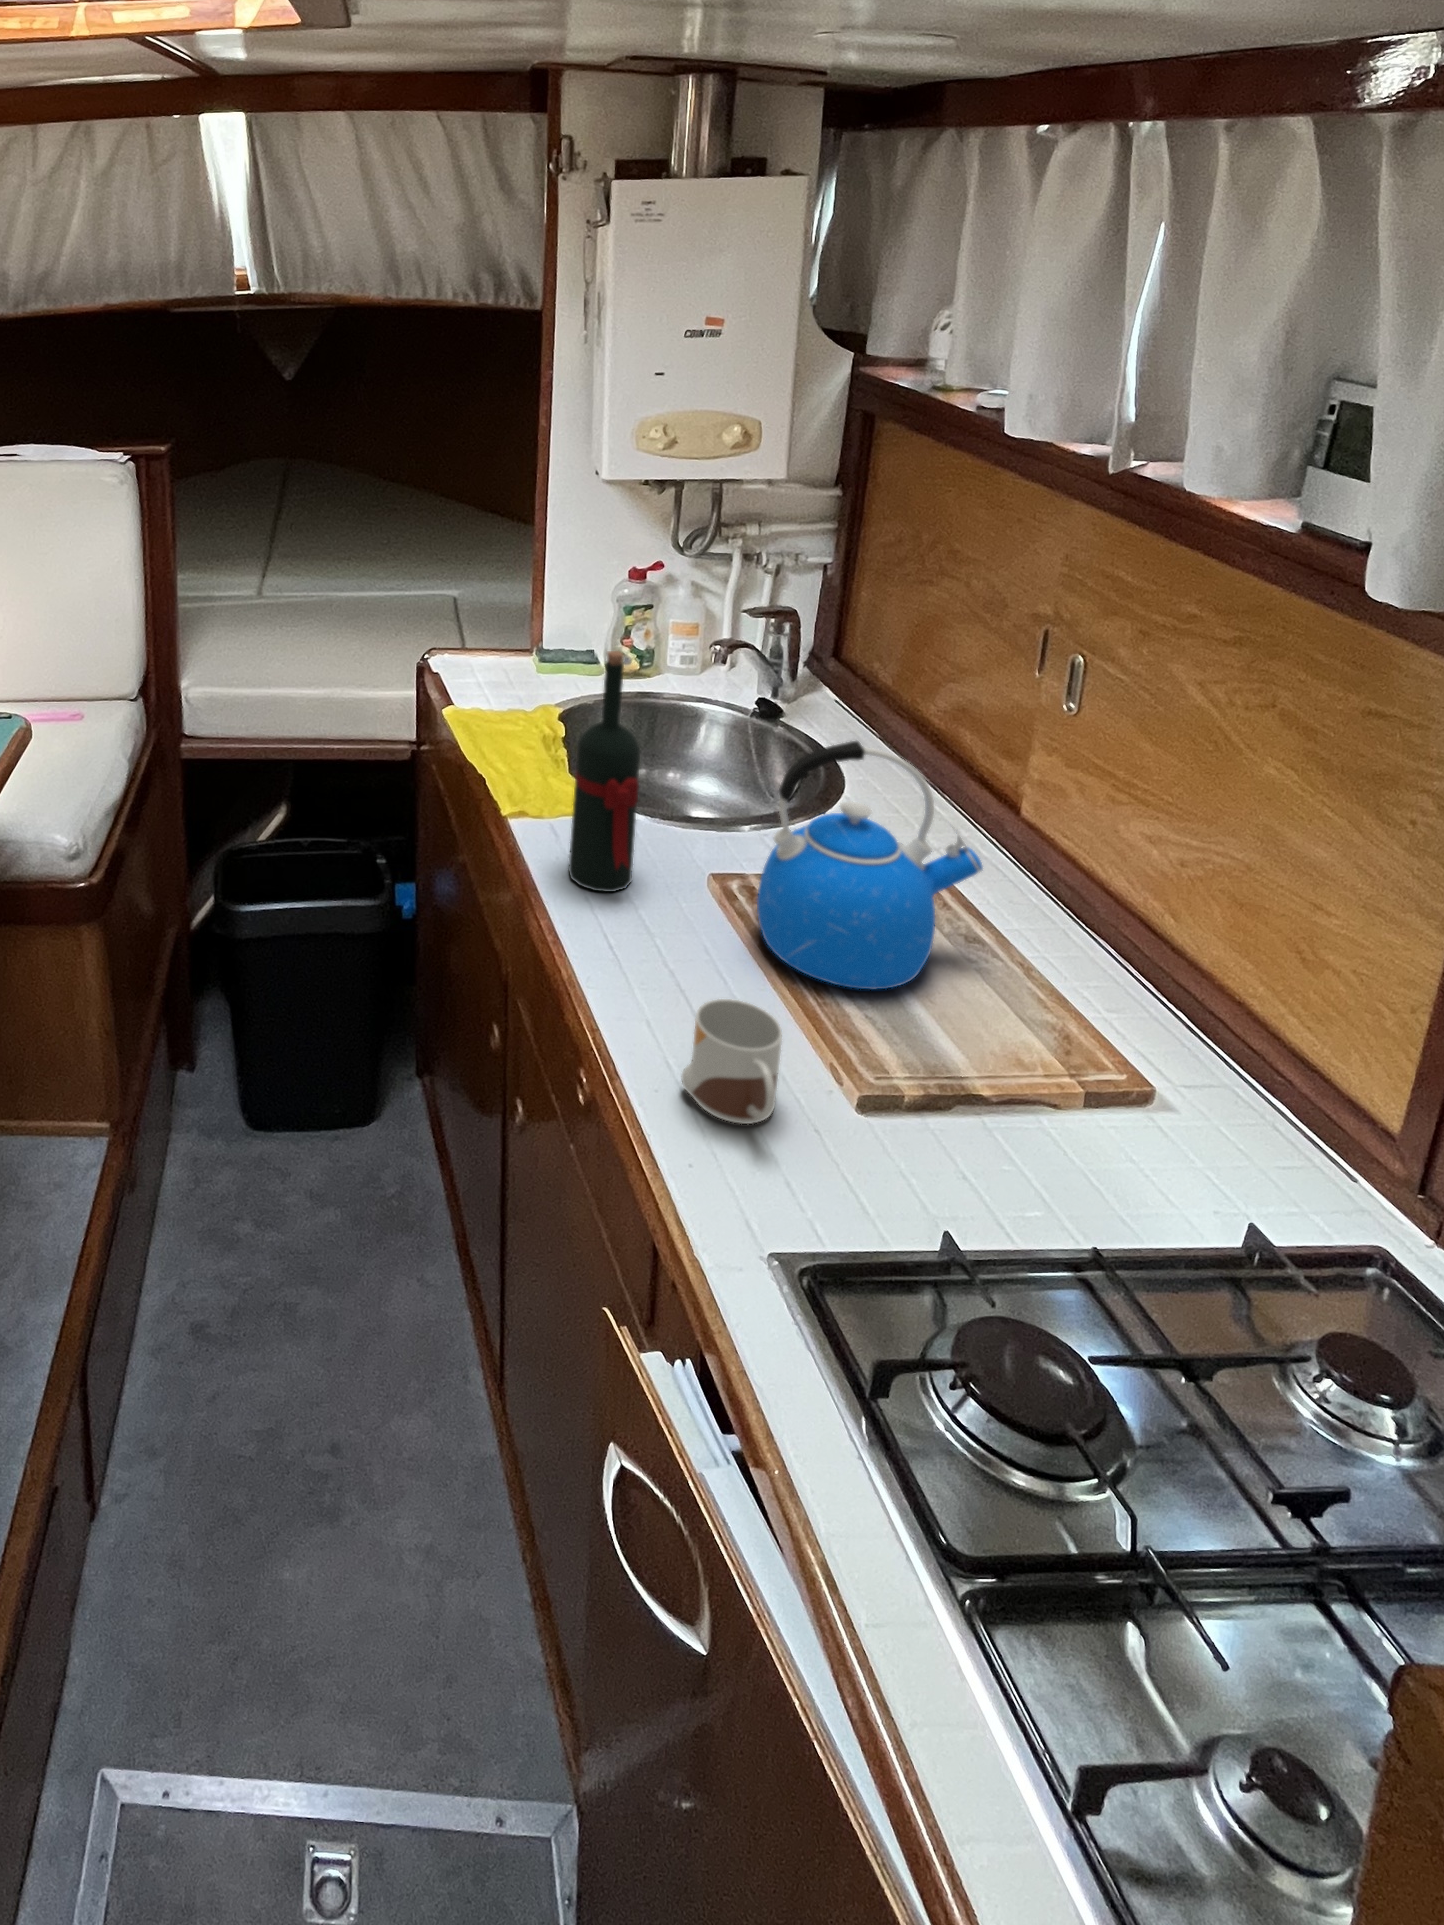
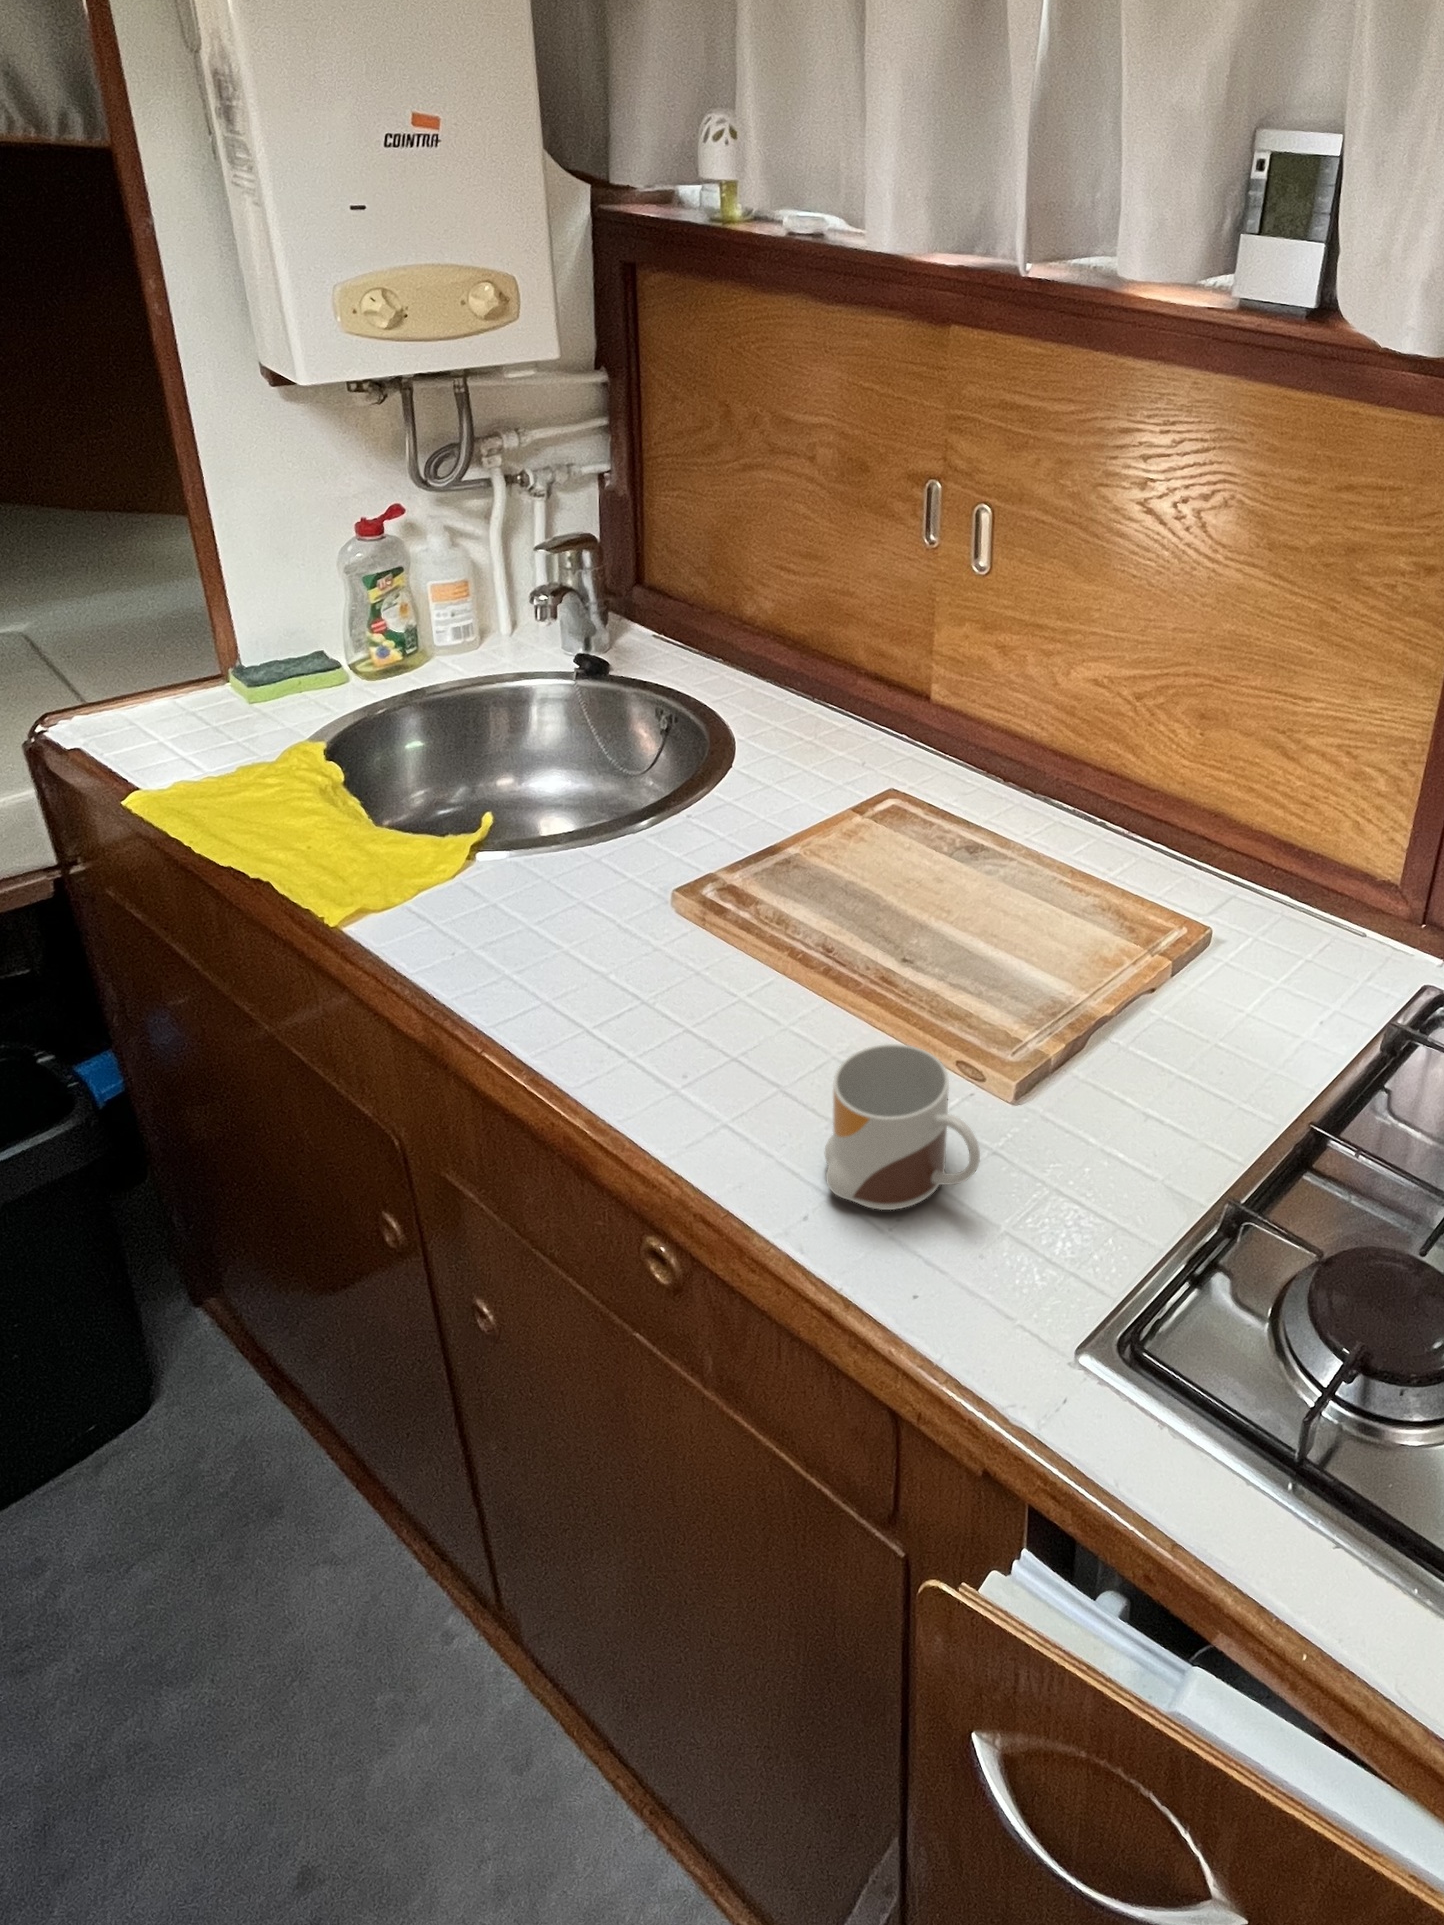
wine bottle: present [569,651,640,892] -> none [458,625,584,982]
kettle: present [757,741,982,990] -> none [760,662,989,967]

